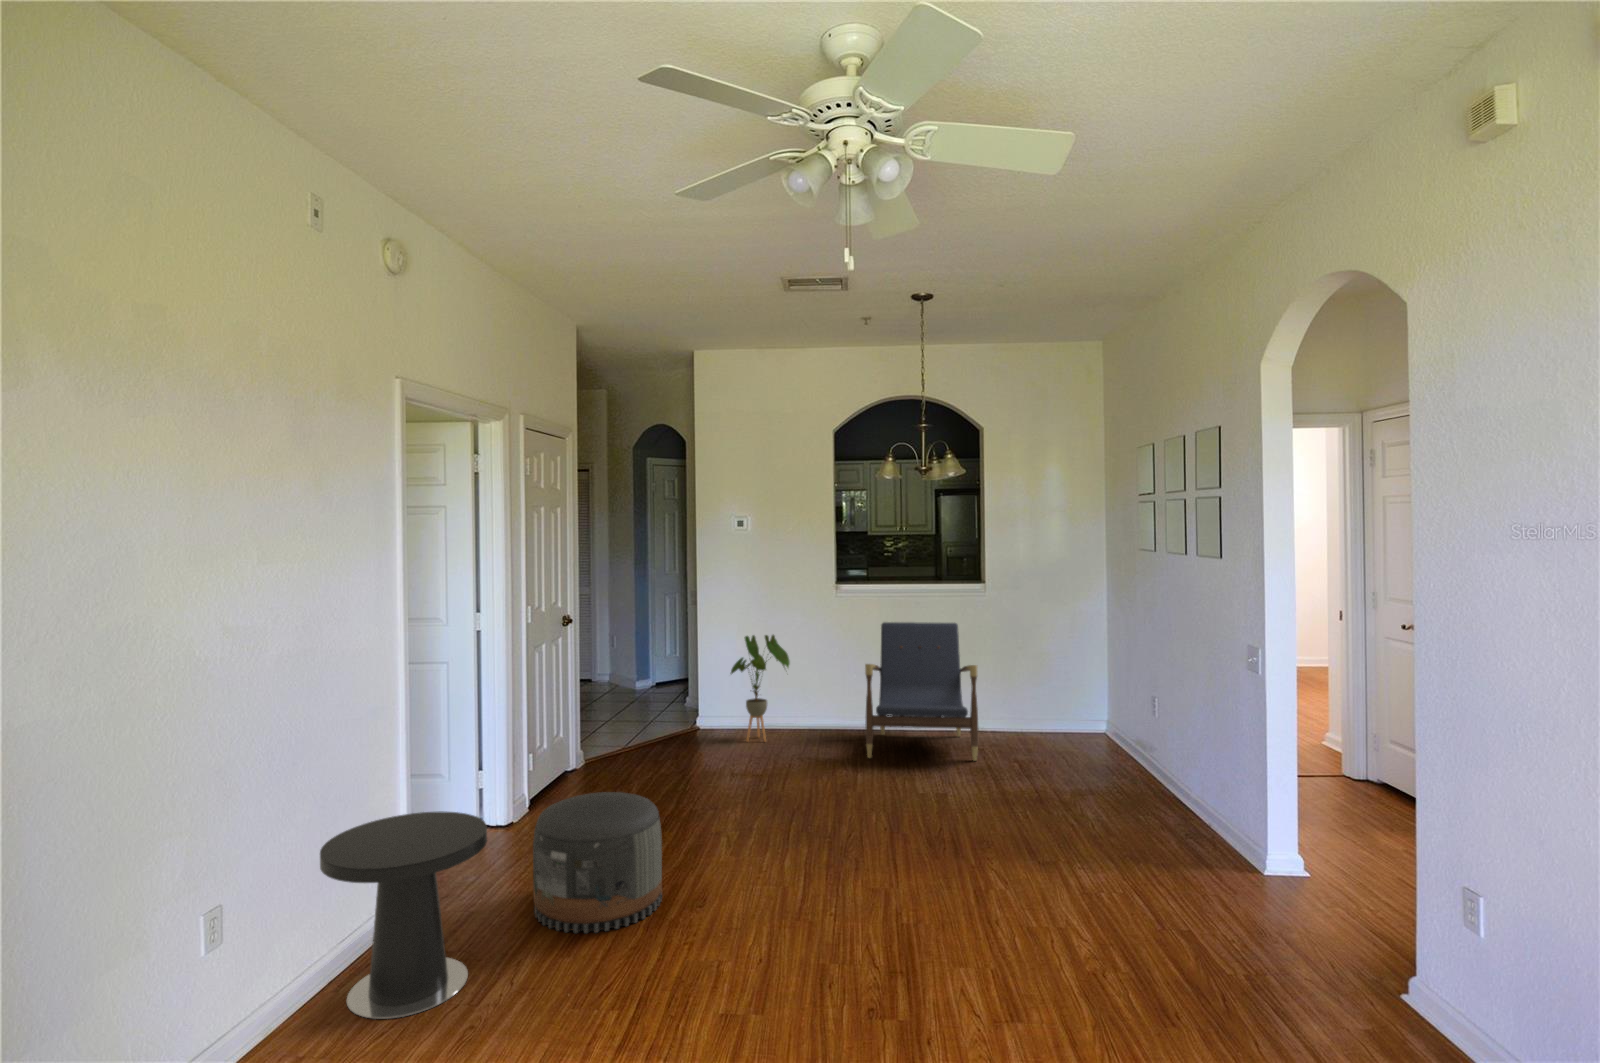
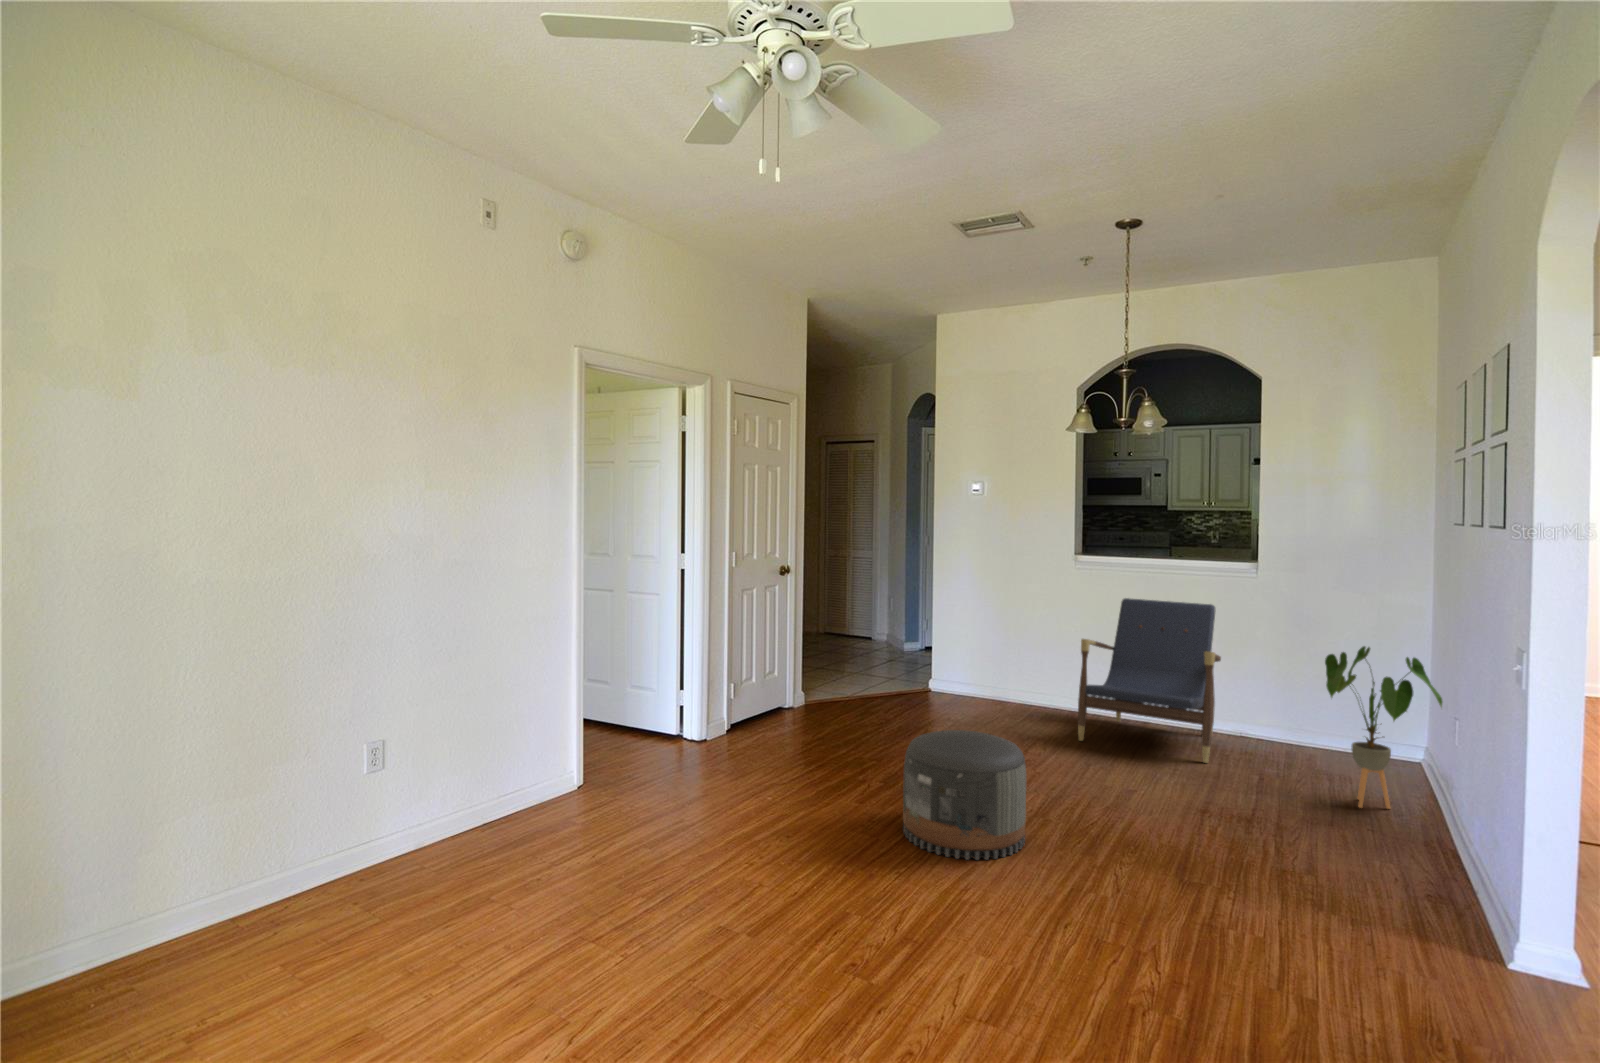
house plant: present [731,635,790,741] -> present [1325,646,1442,809]
pouf: present [533,792,662,933] -> present [903,730,1026,860]
side table: present [320,811,487,1019] -> none [463,703,593,858]

